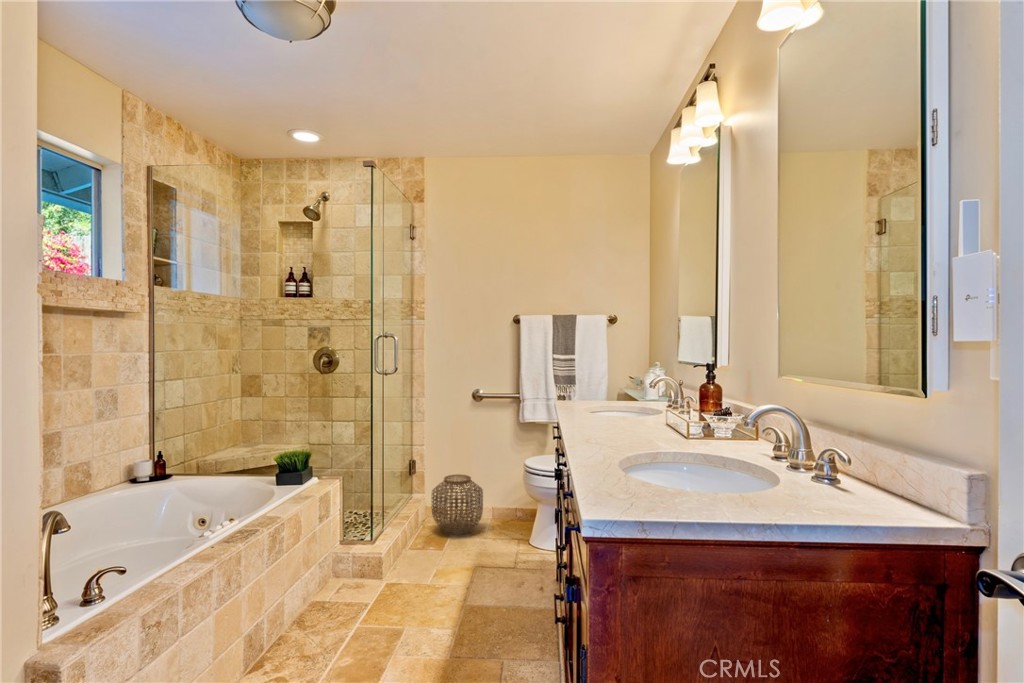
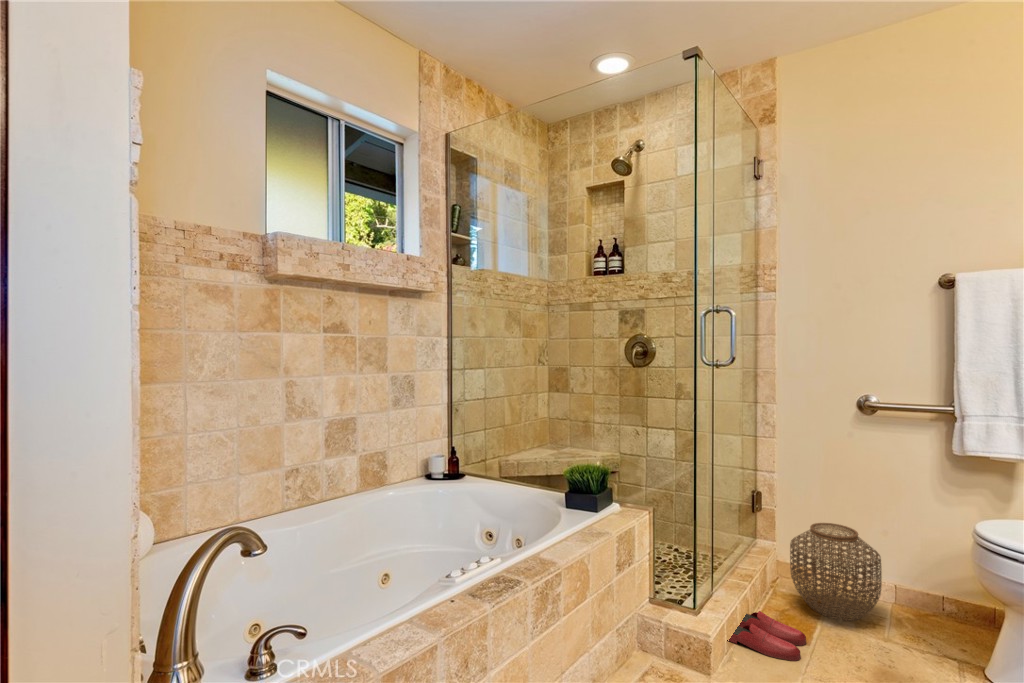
slippers: none [387,538,439,562] -> present [729,611,806,661]

